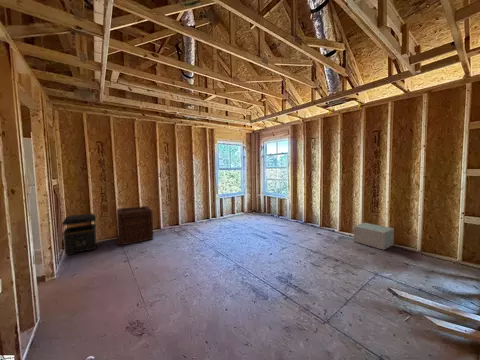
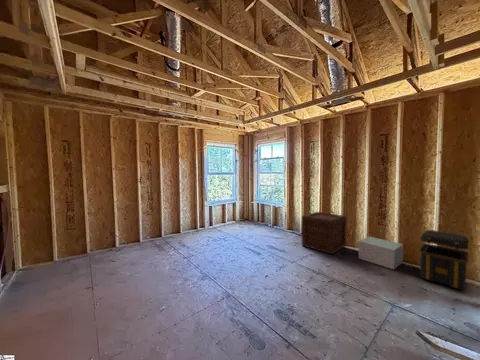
wooden crate: present [117,206,153,245] -> present [302,212,347,254]
toolbox: present [63,214,96,255] -> present [420,230,469,290]

